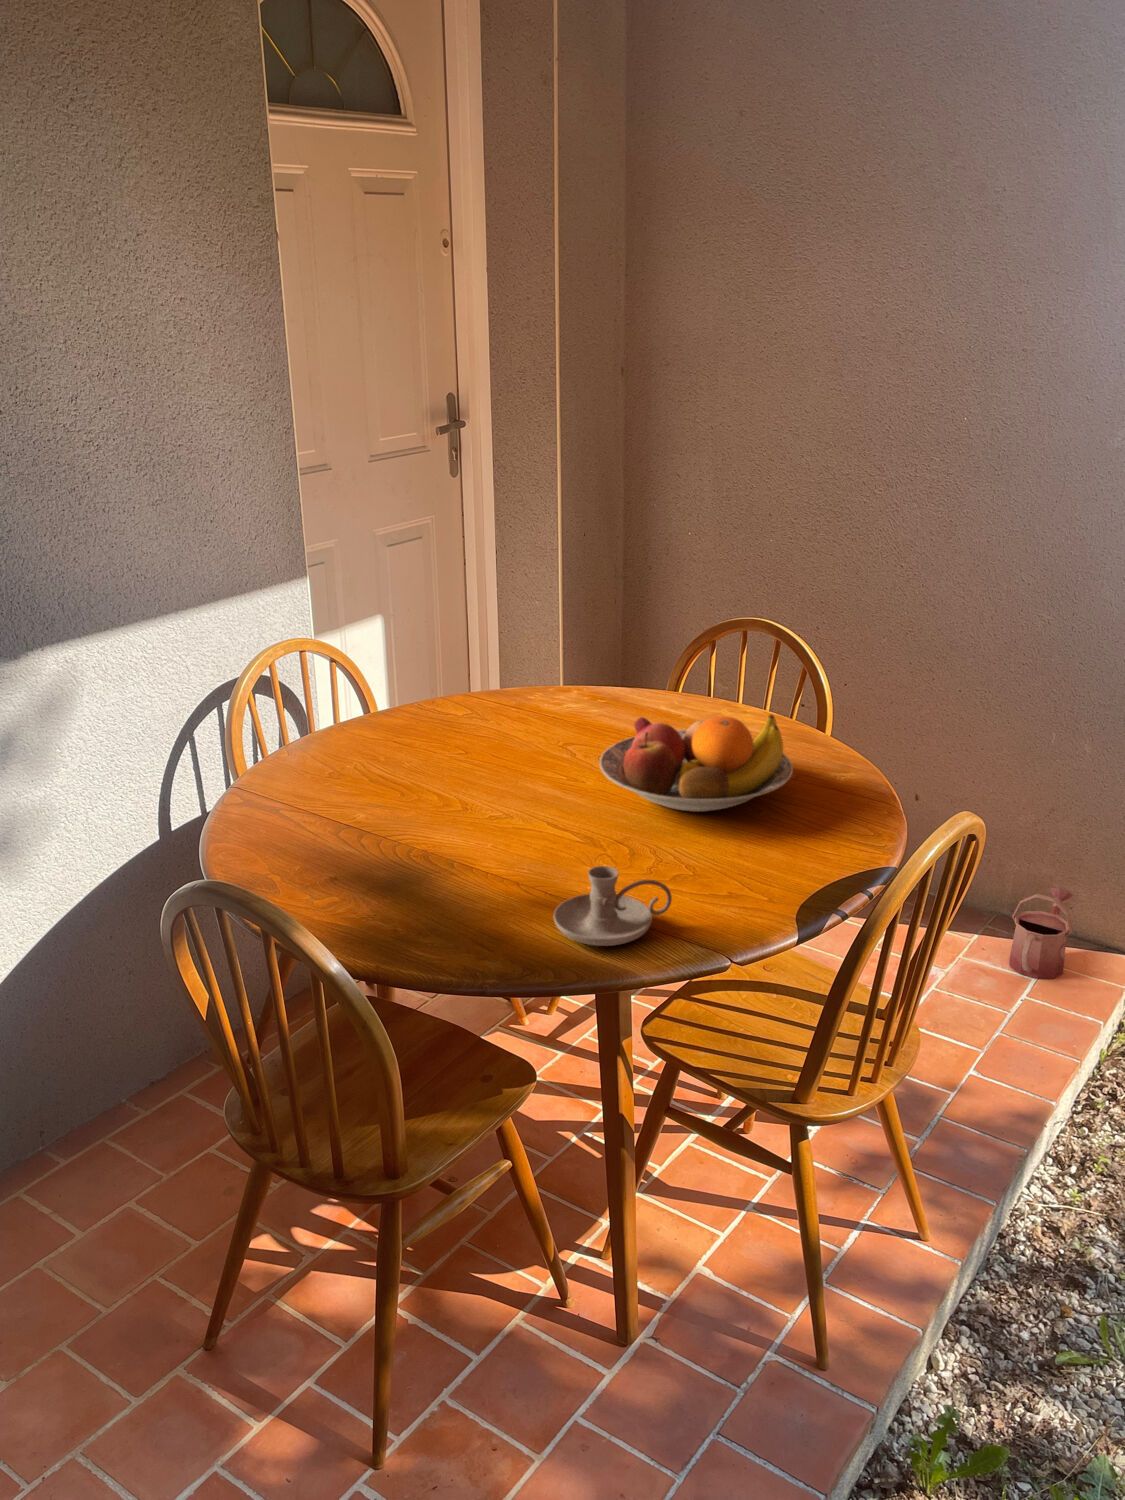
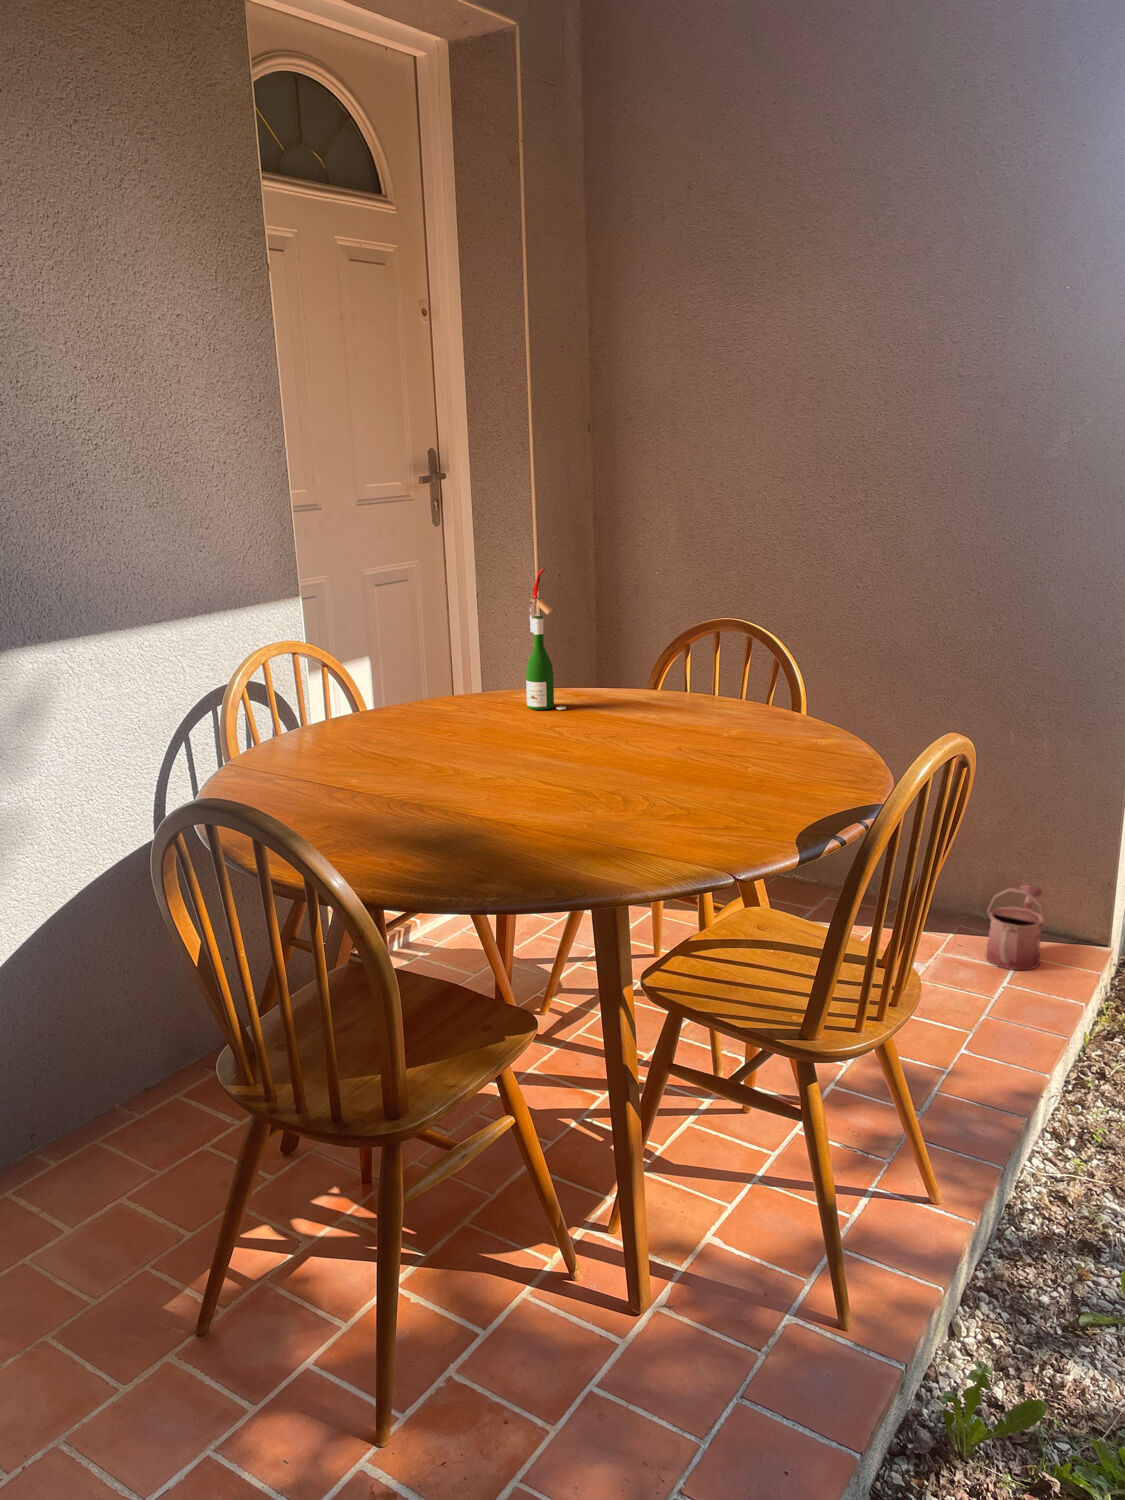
wine bottle: none [538,579,578,724] -> present [526,568,566,710]
fruit bowl: present [600,714,793,812] -> none [590,675,781,767]
candle holder: present [554,866,672,946] -> none [553,788,672,865]

